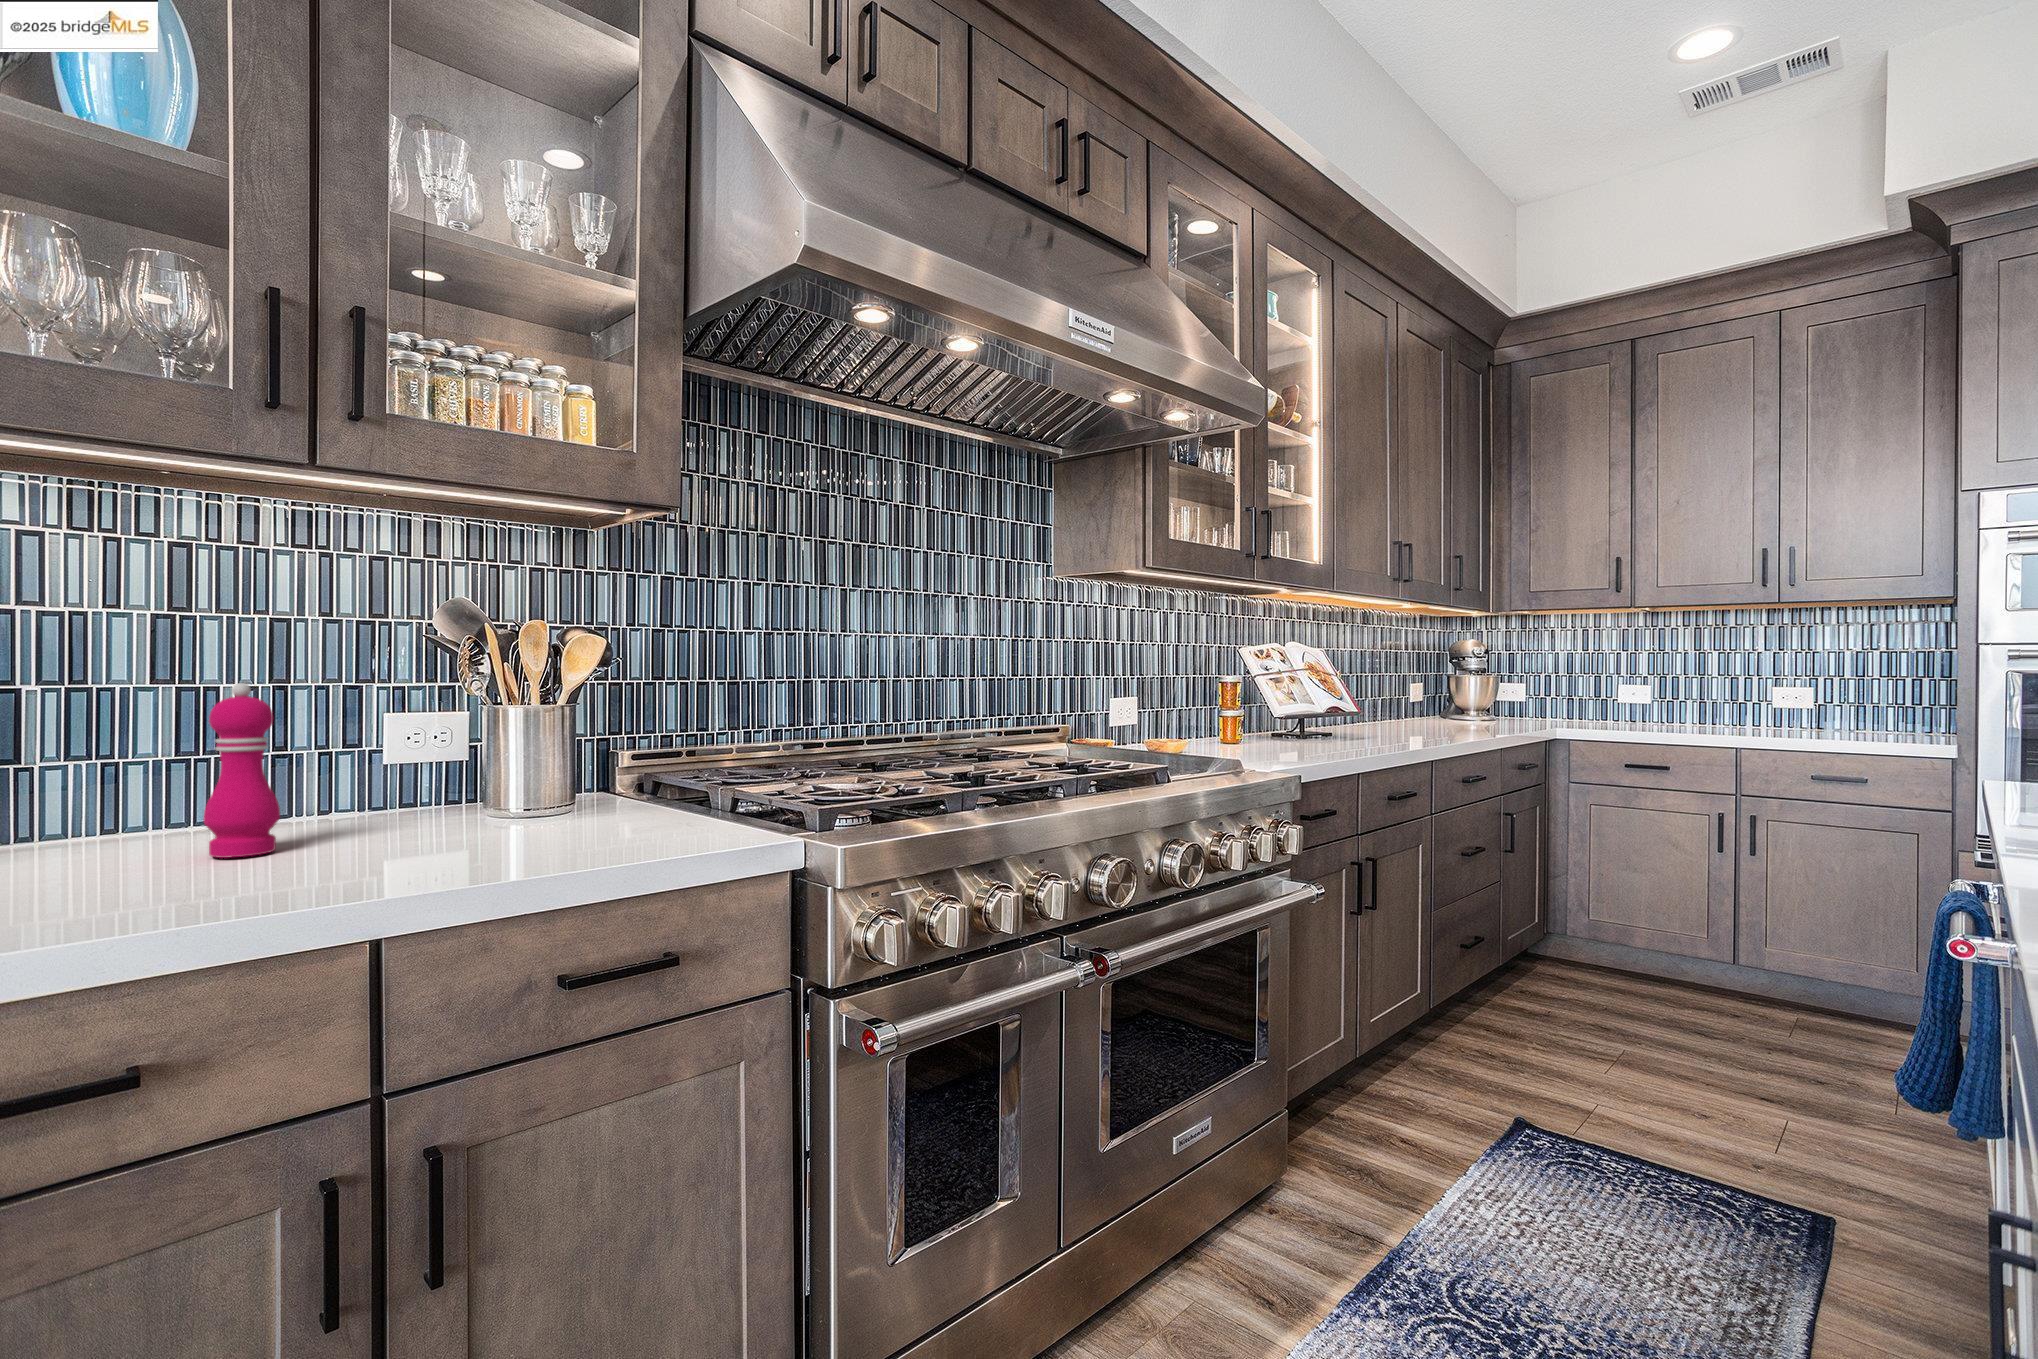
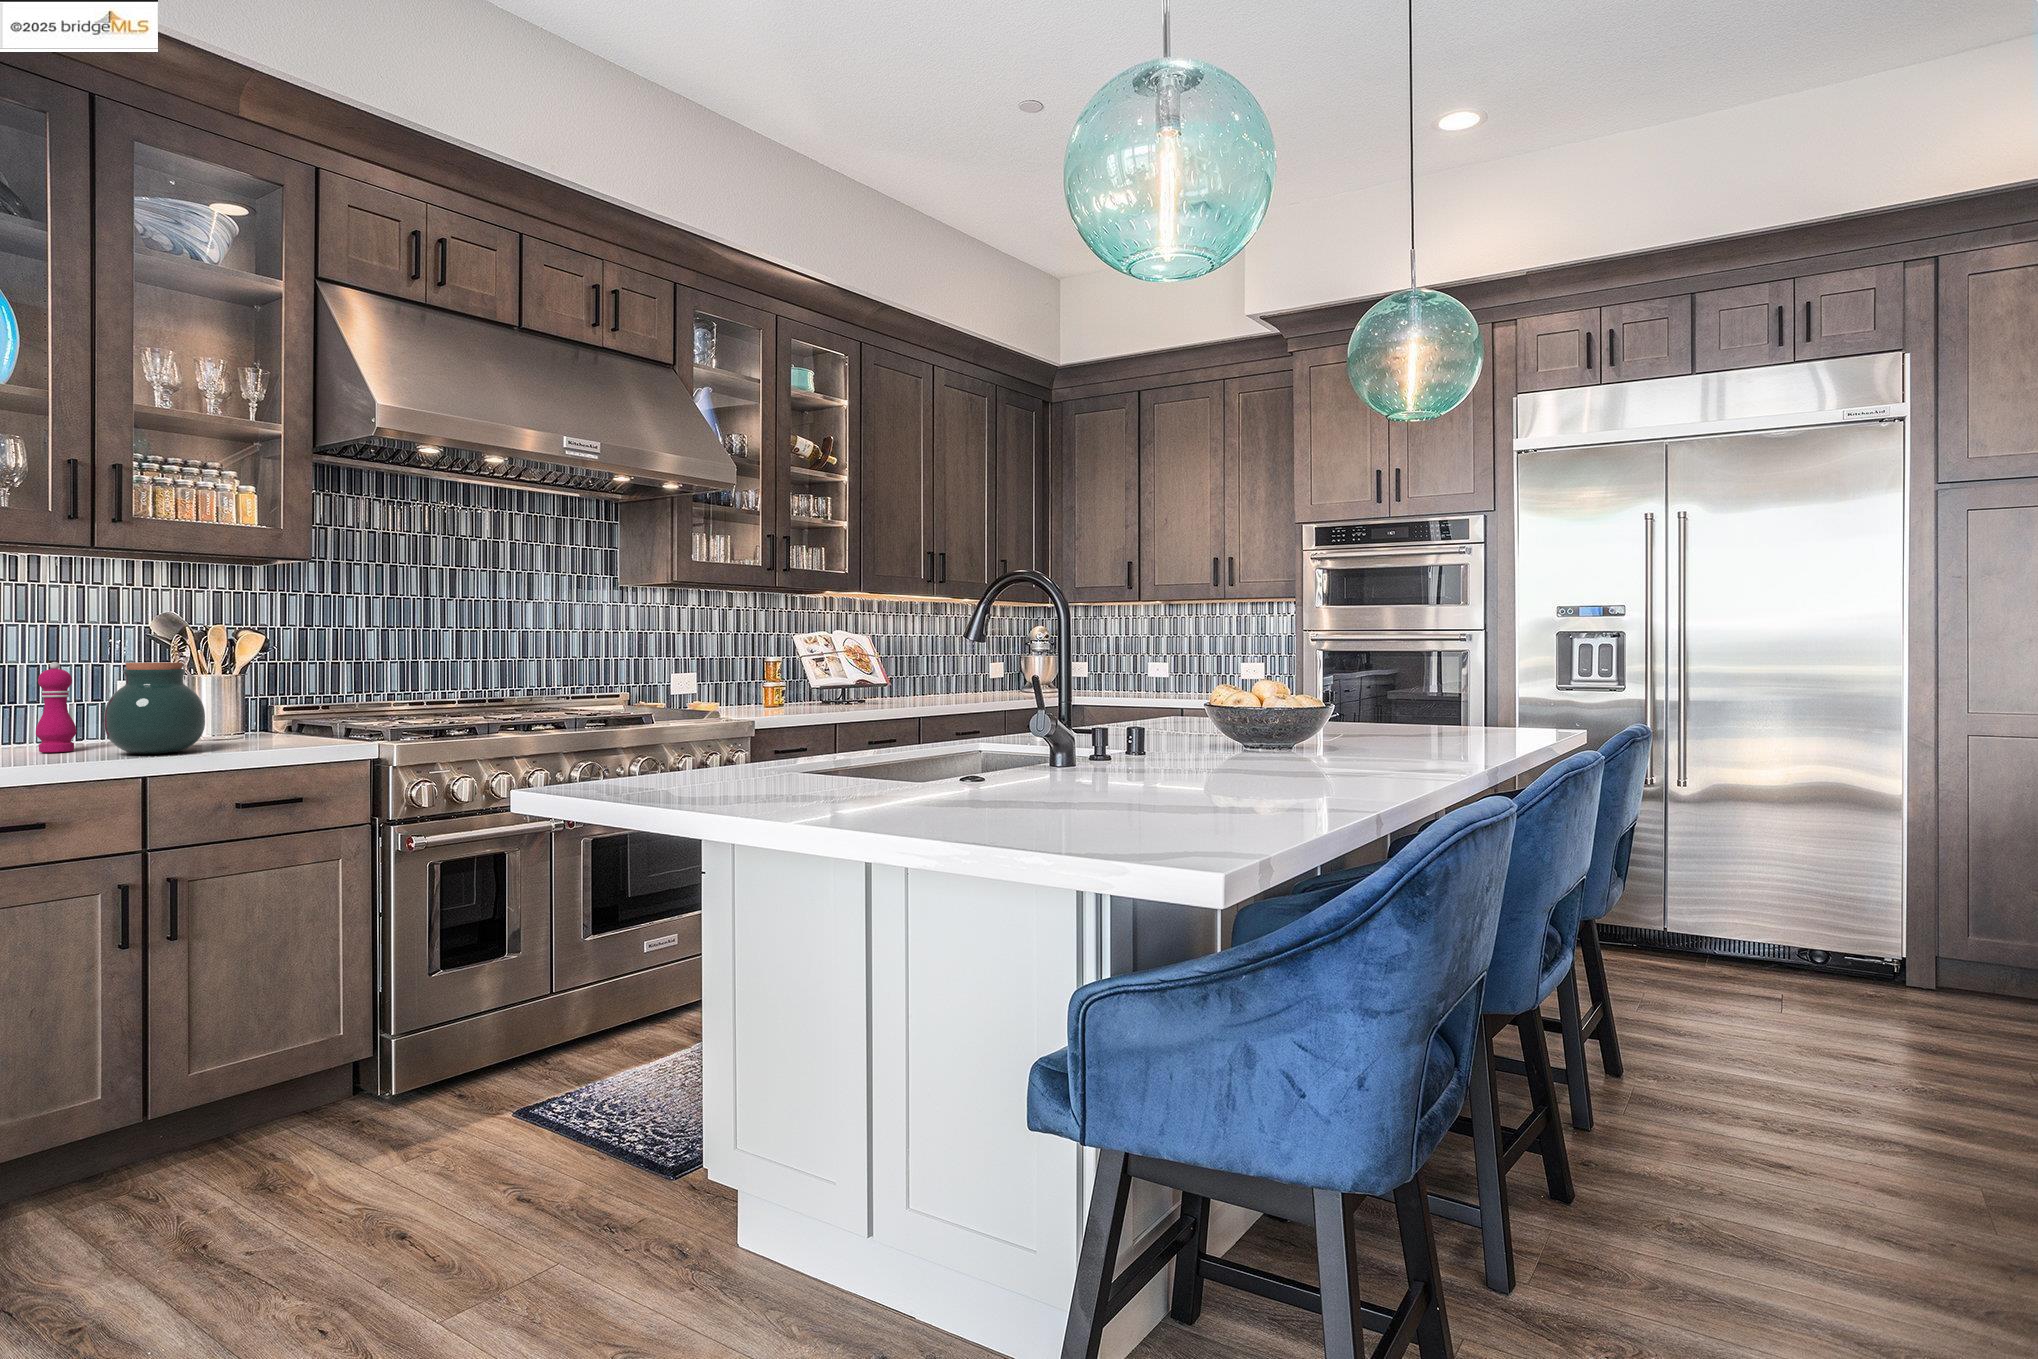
jar: none [310,684,501,869] -> present [104,662,205,754]

